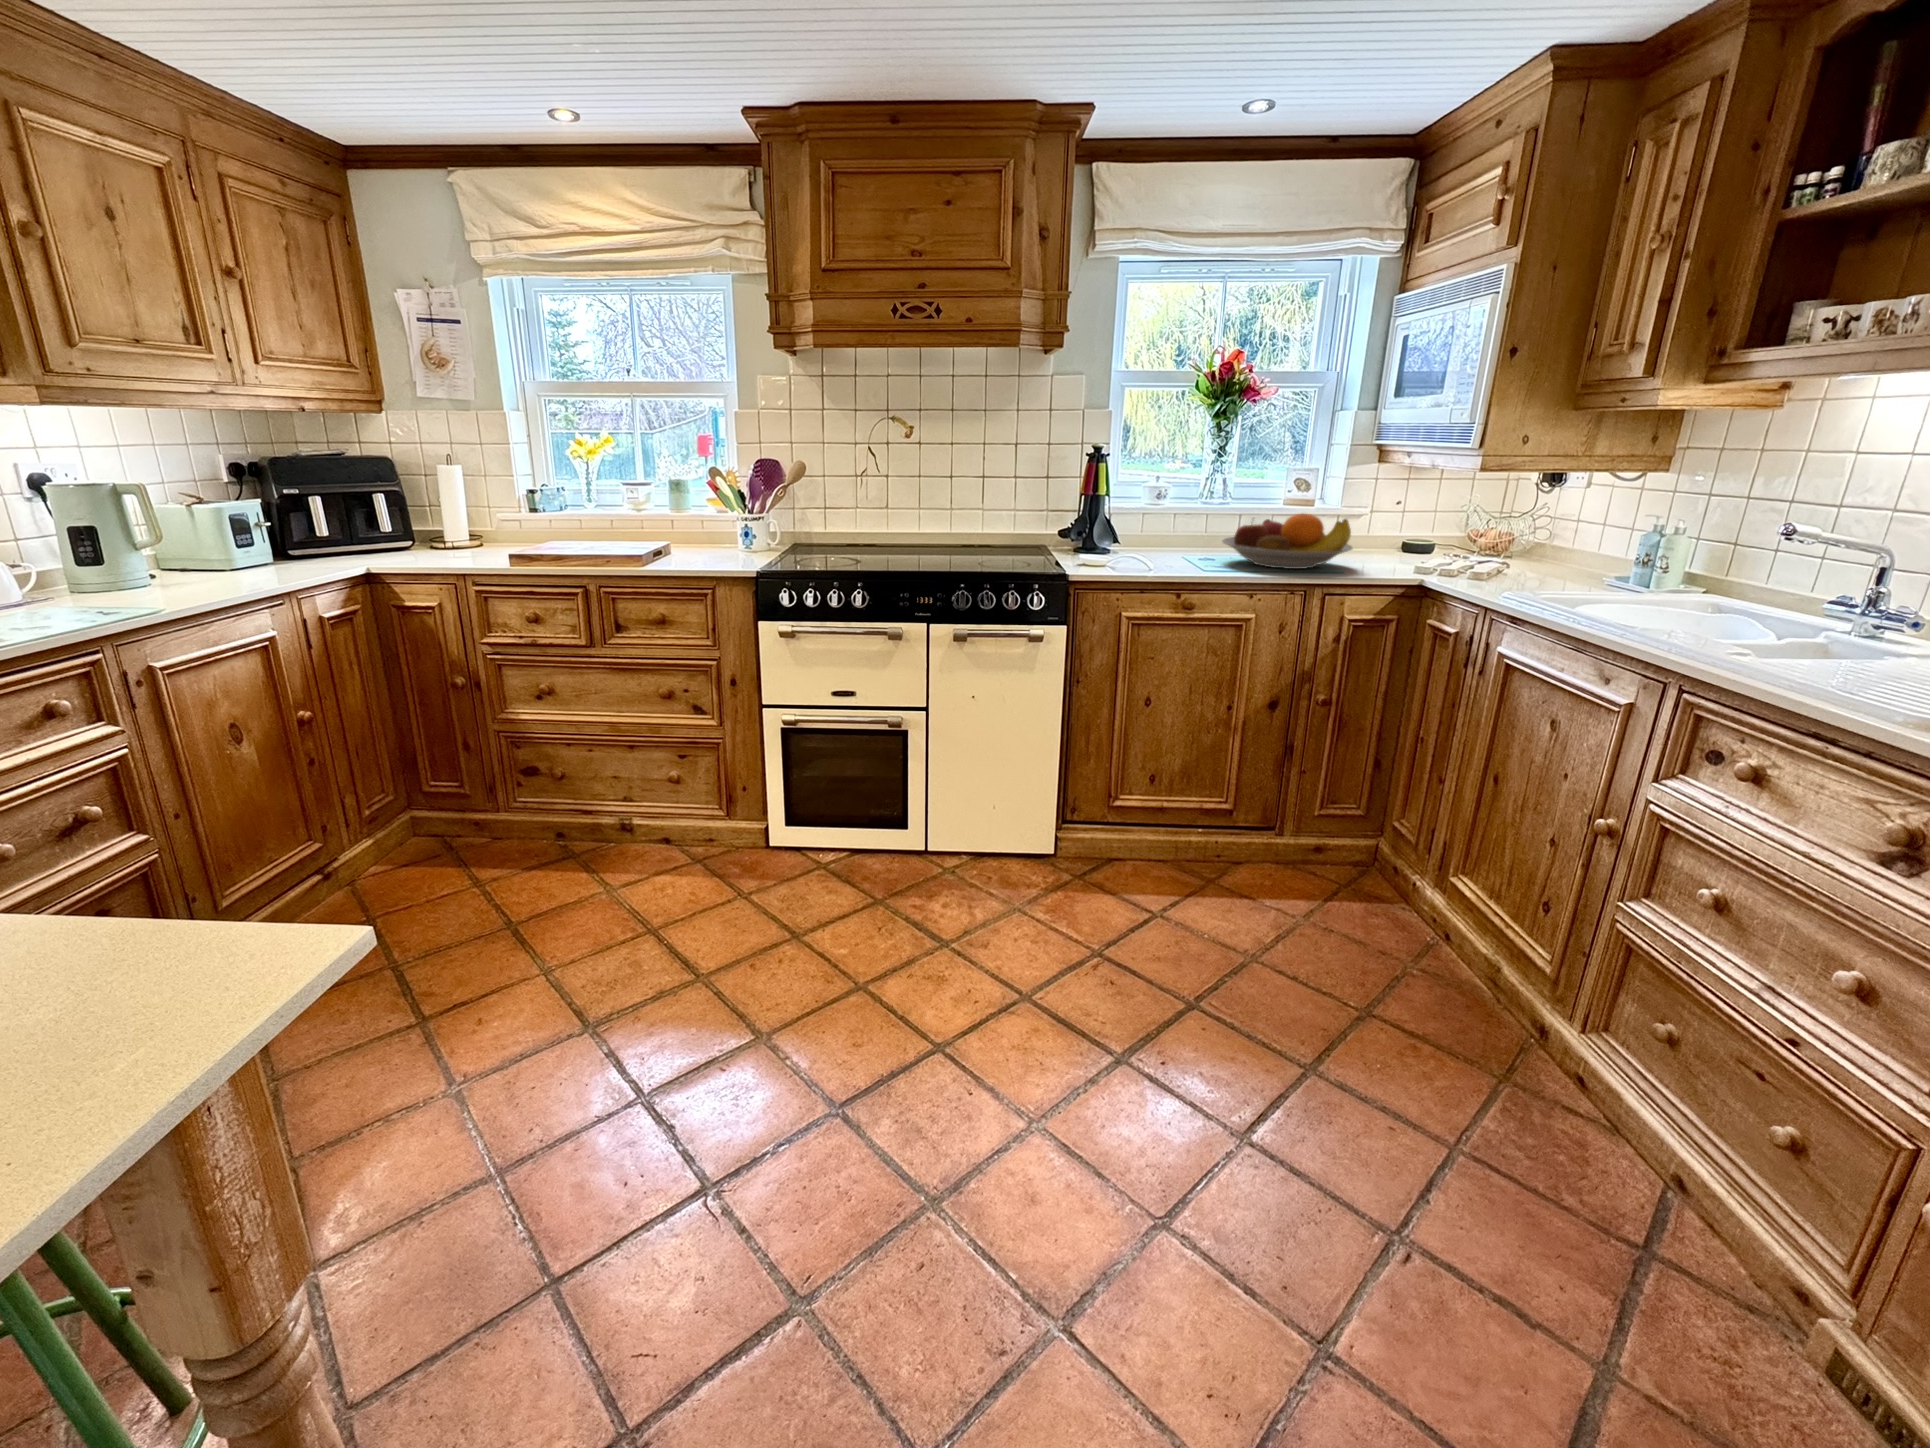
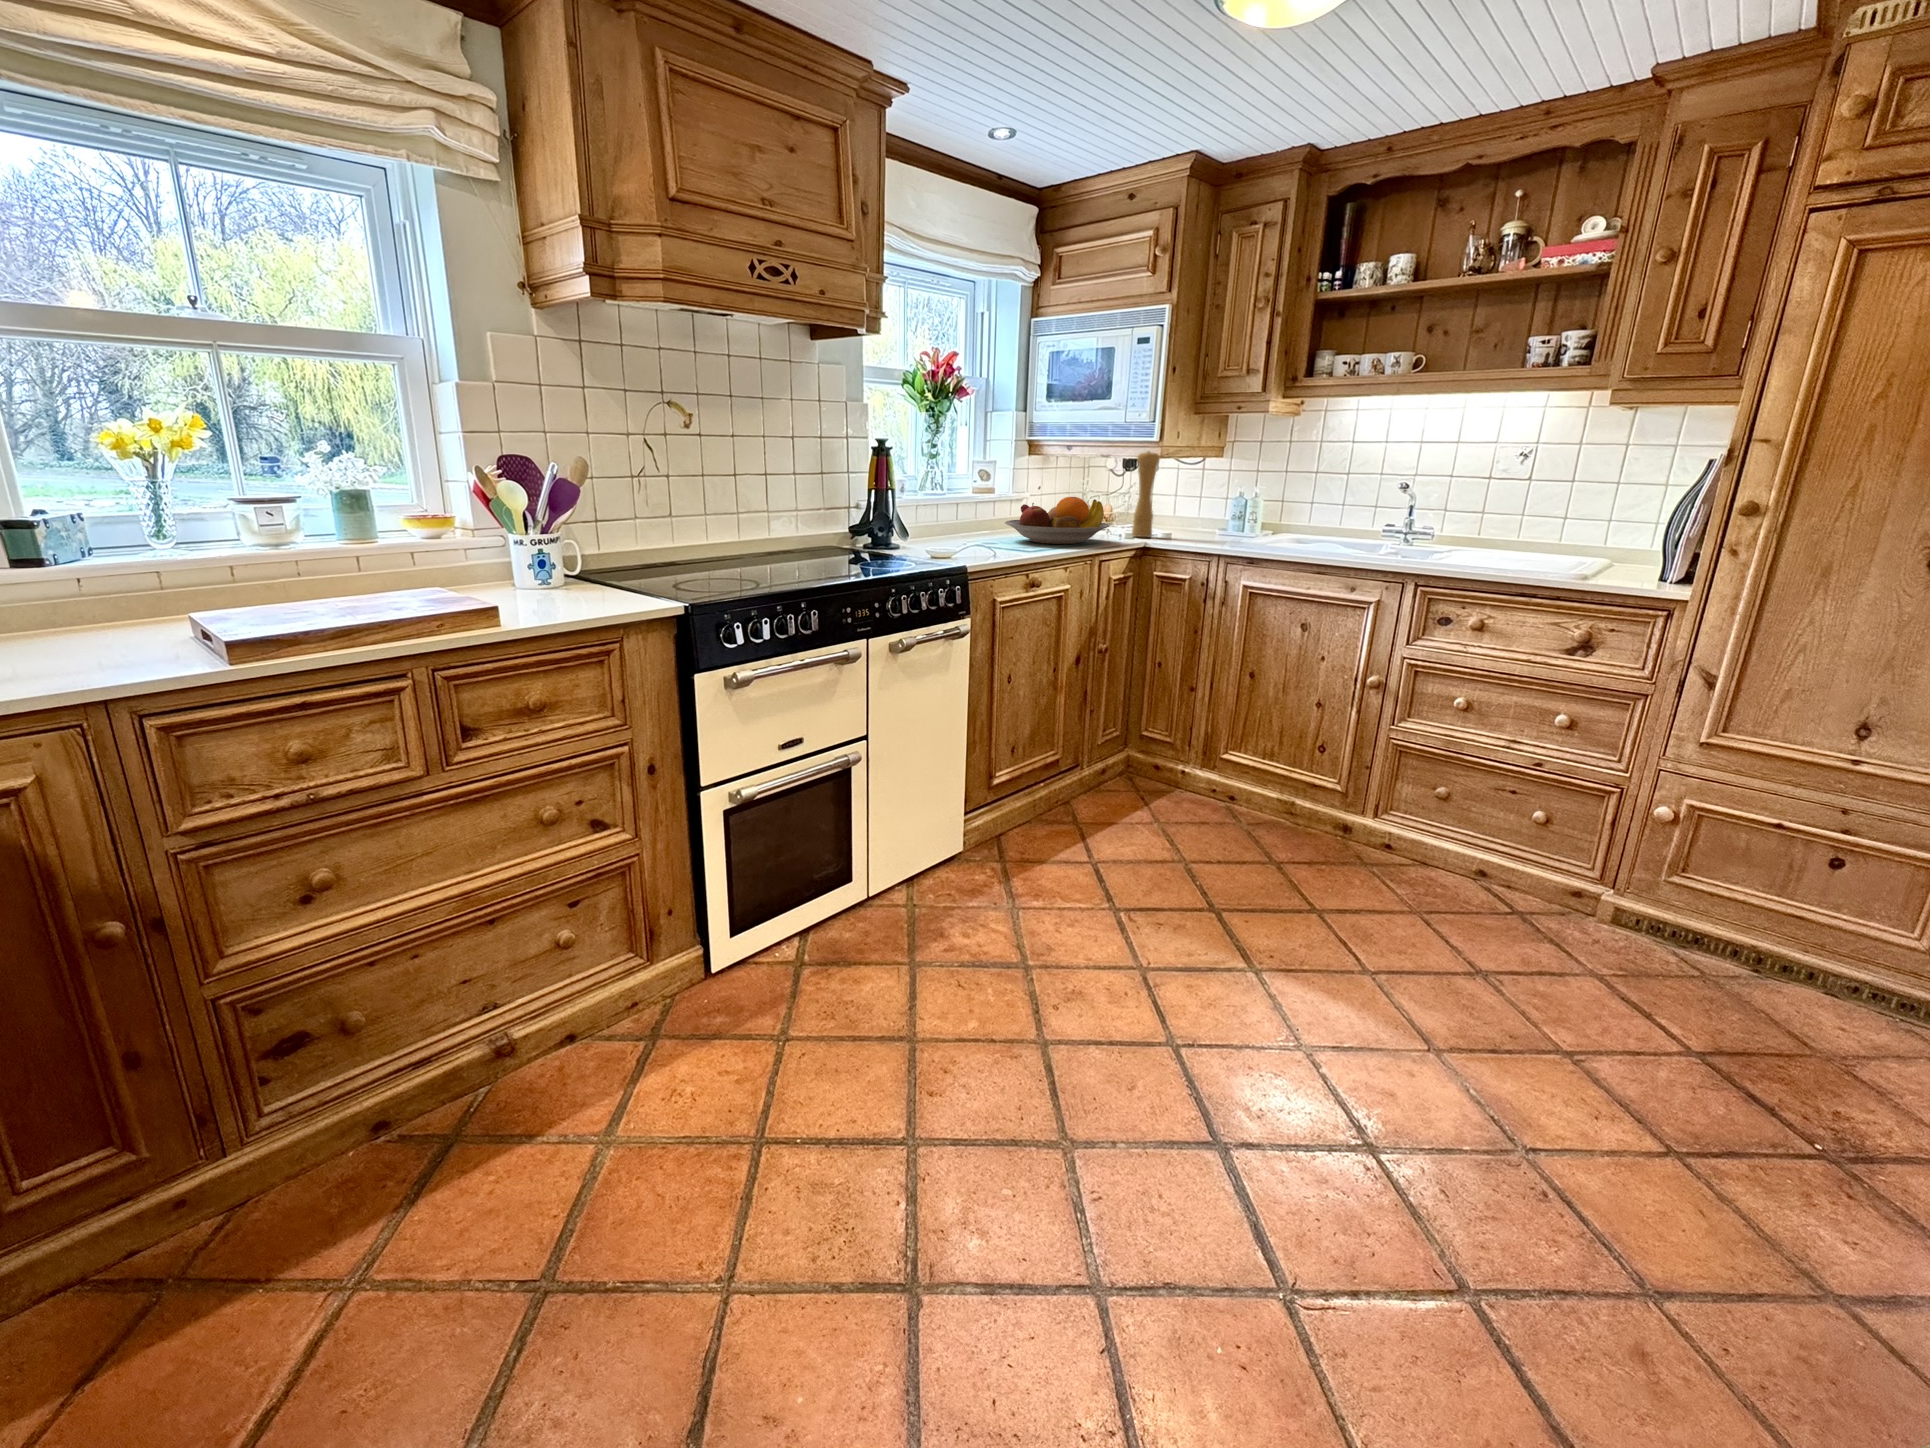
pepper mill: none [1421,460,1470,573] -> present [1132,451,1160,537]

